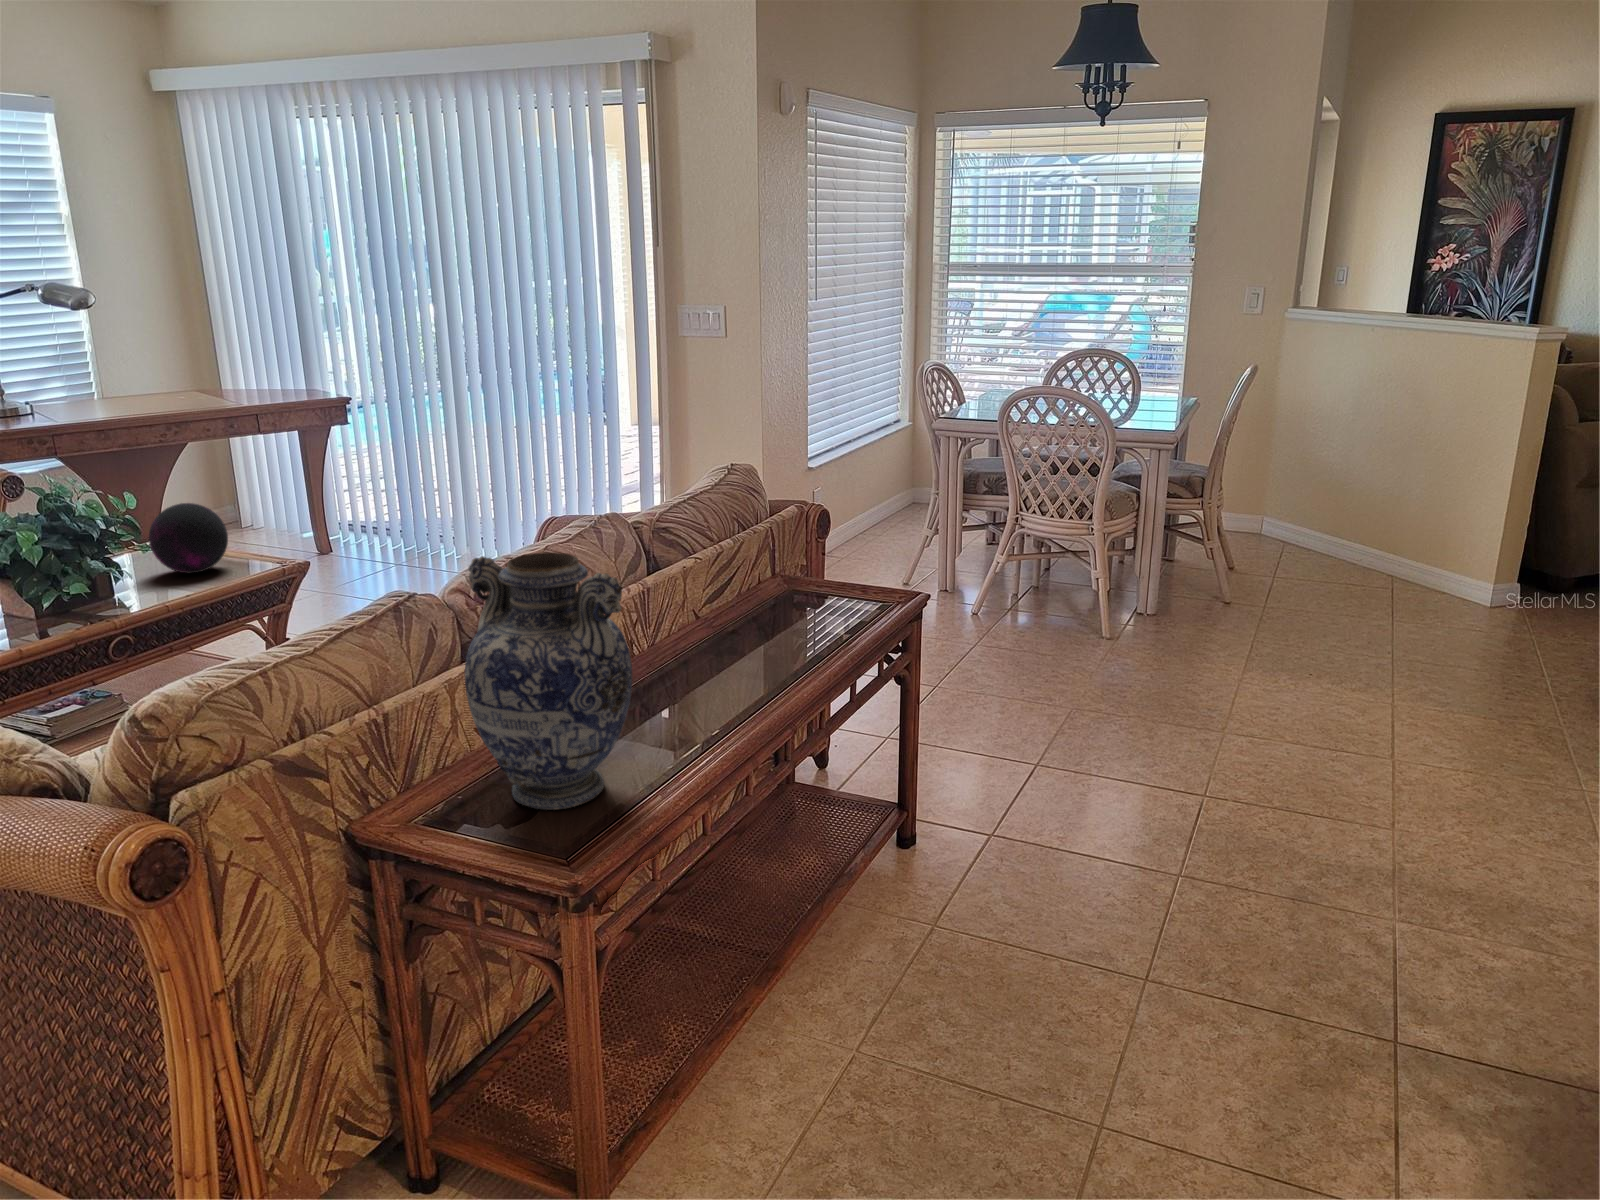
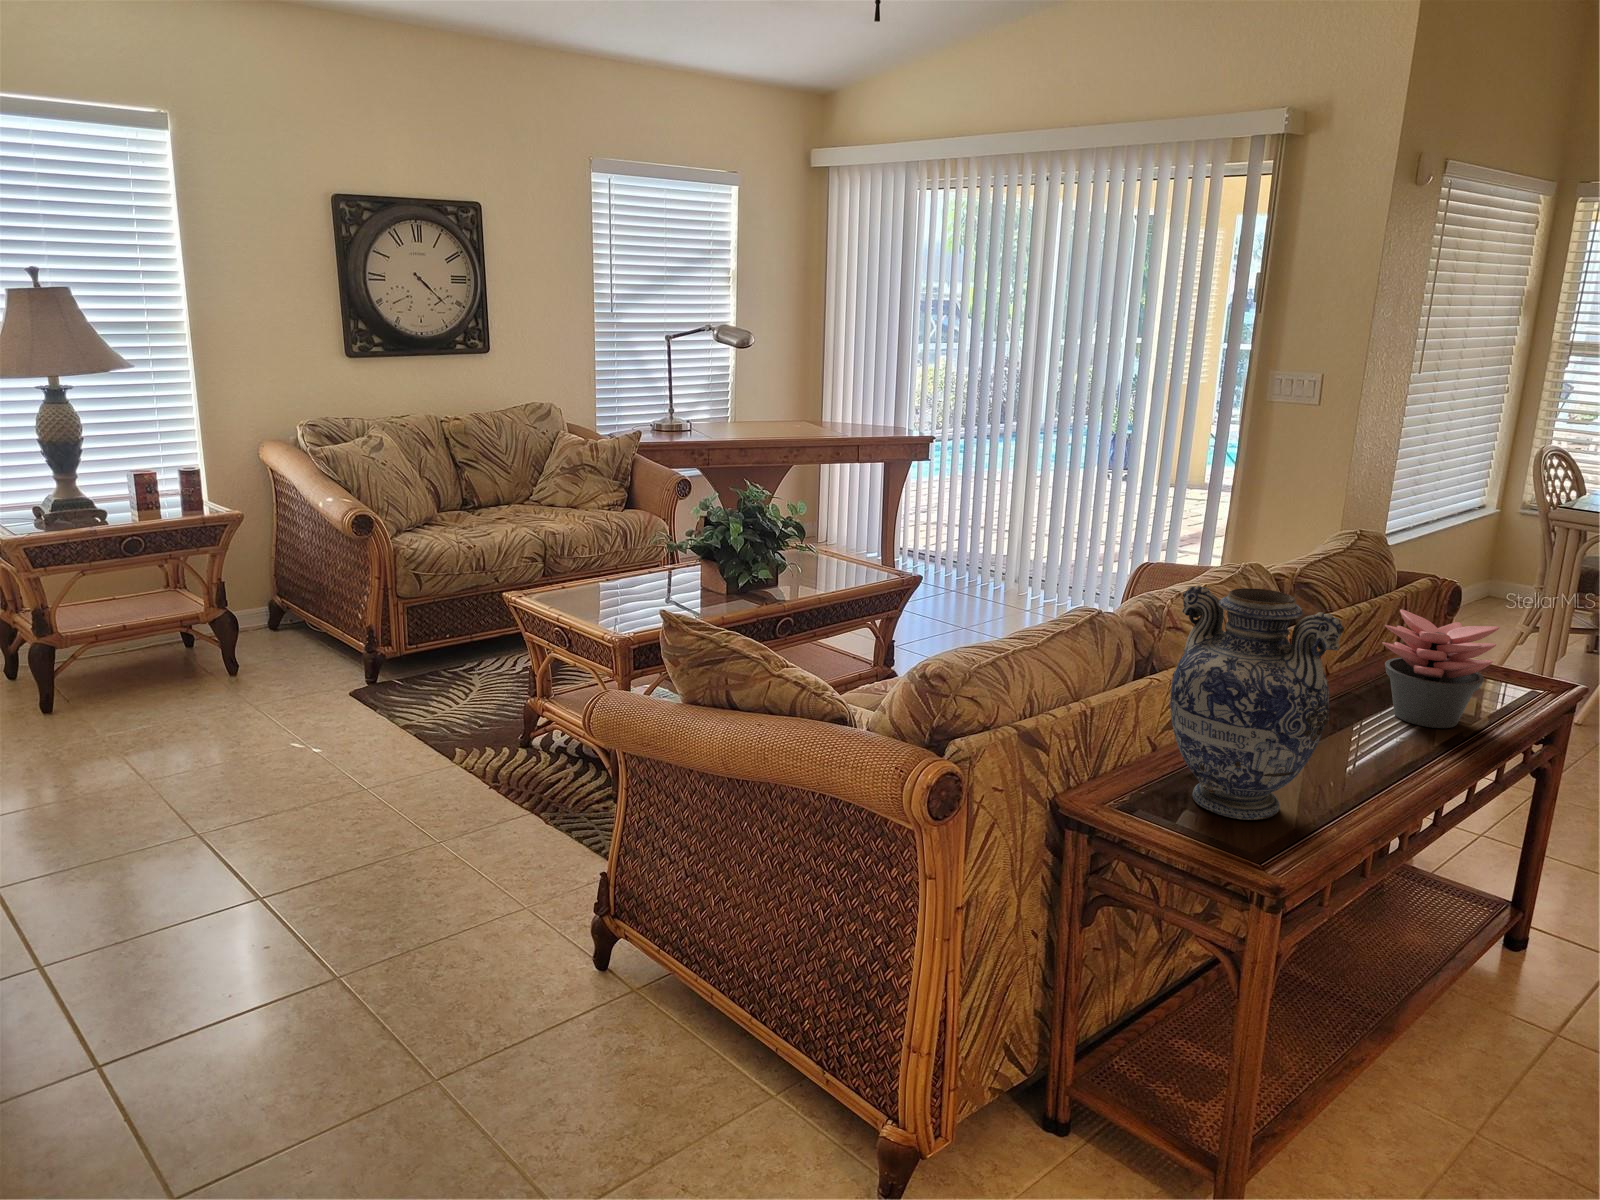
decorative orb: present [149,503,228,573] -> none [807,517,866,576]
succulent plant: none [730,545,833,662] -> present [1382,609,1499,728]

